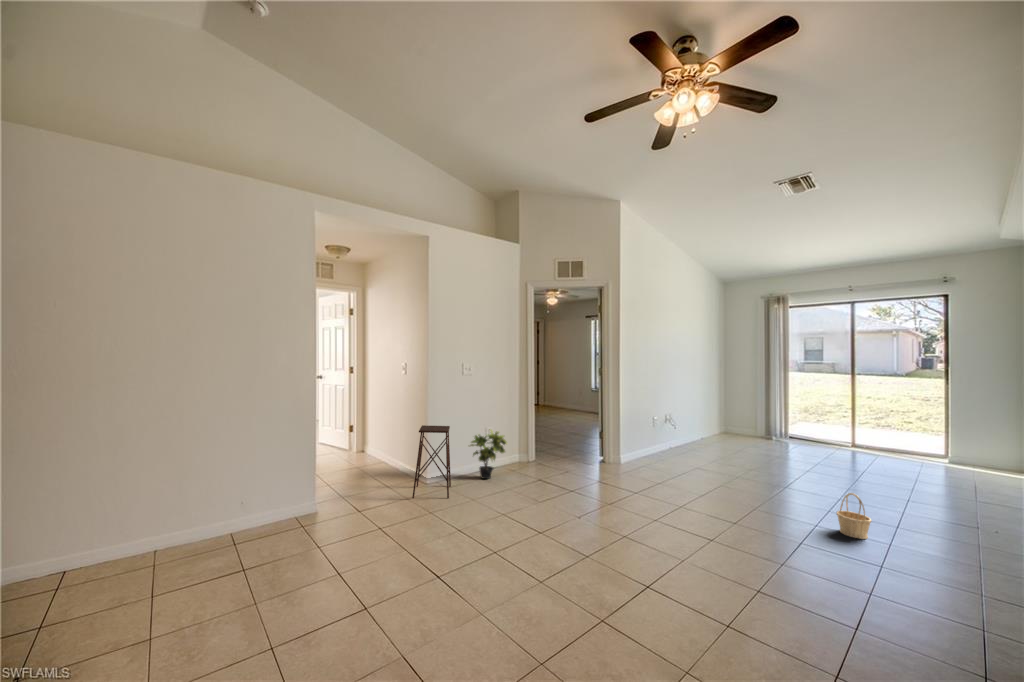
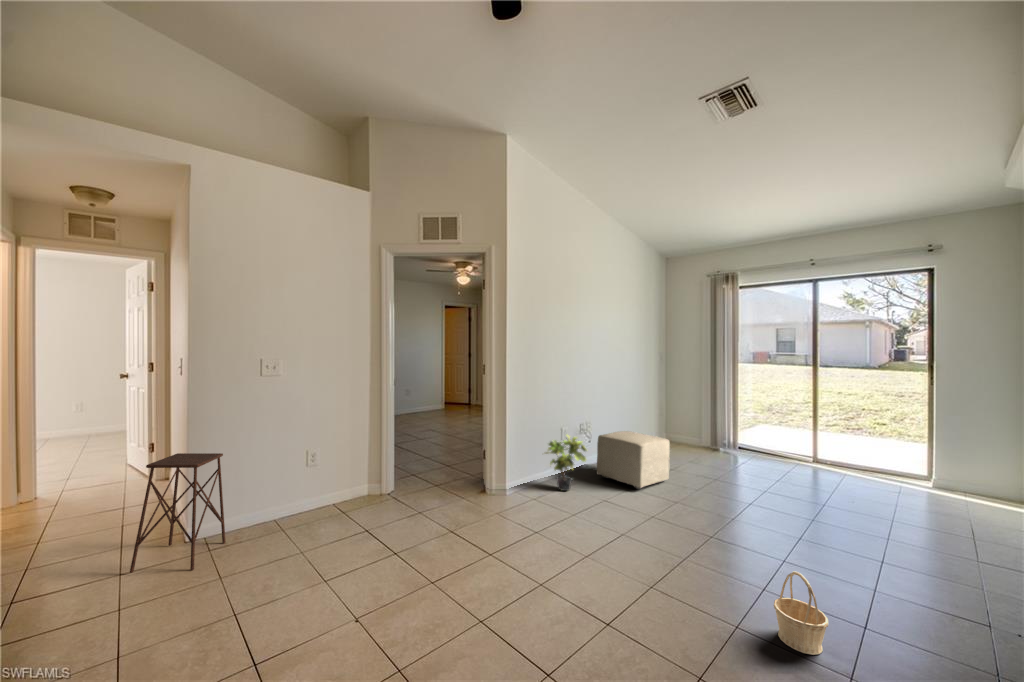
ottoman: none [680,420,738,462] -> present [597,431,670,489]
potted plant: present [470,430,507,479] -> present [546,437,587,491]

